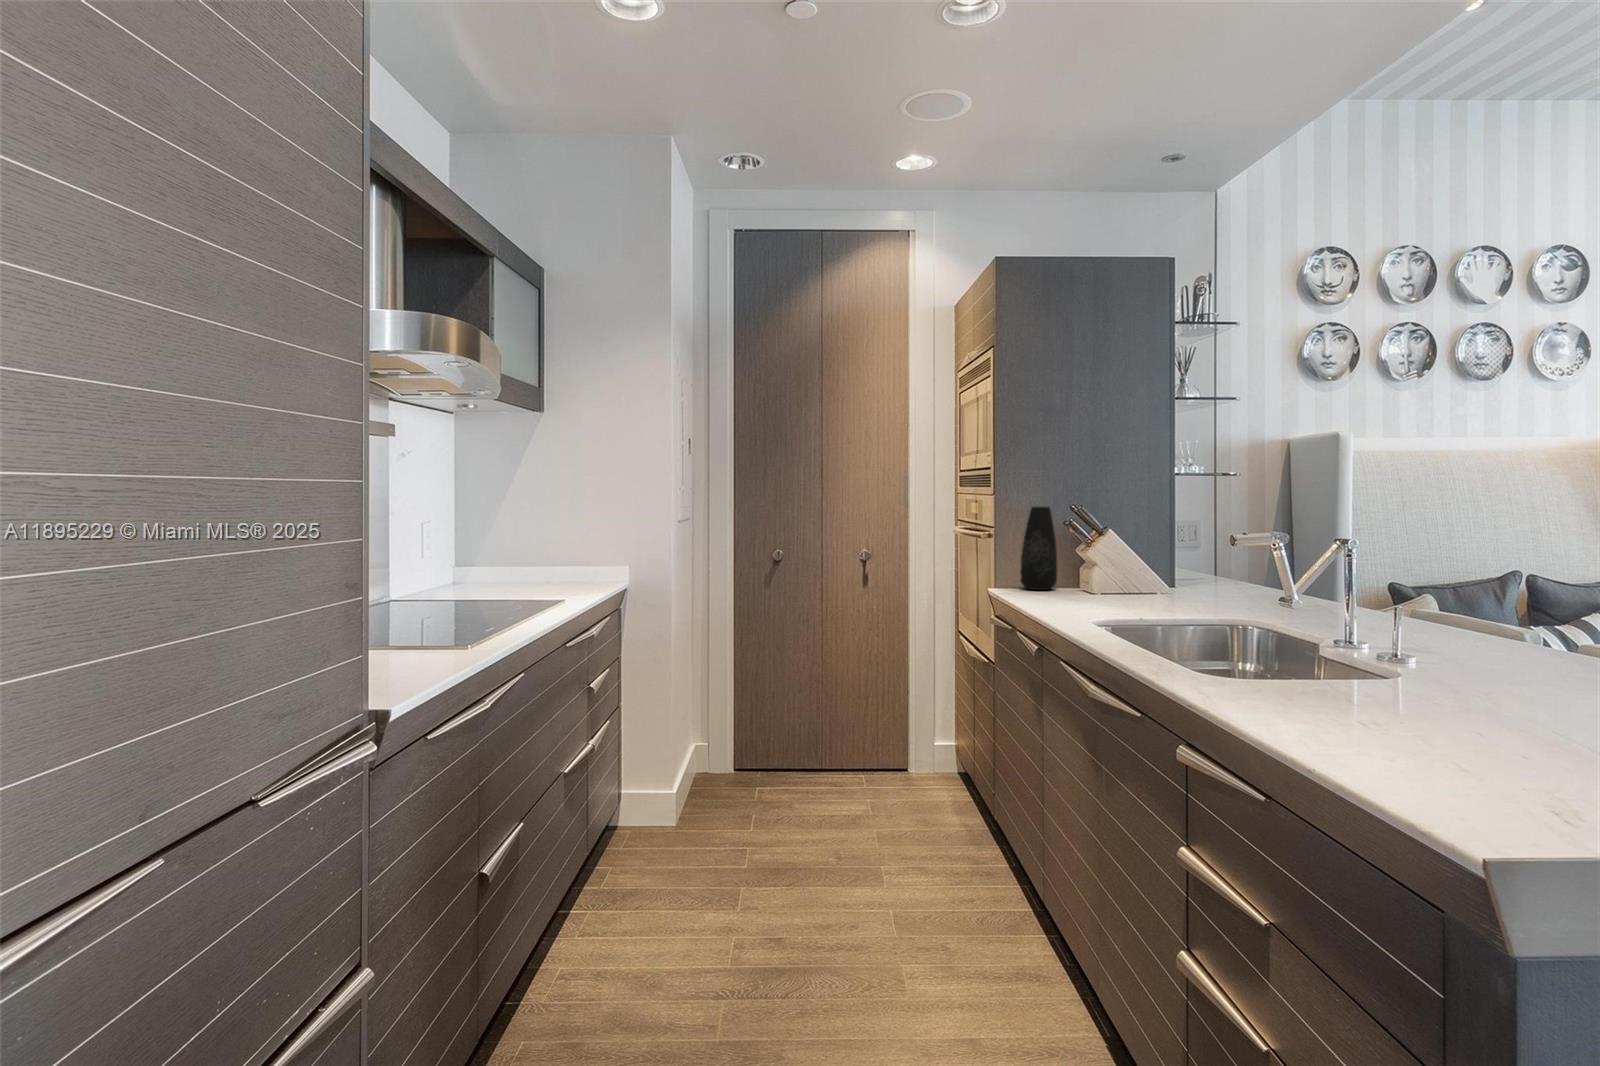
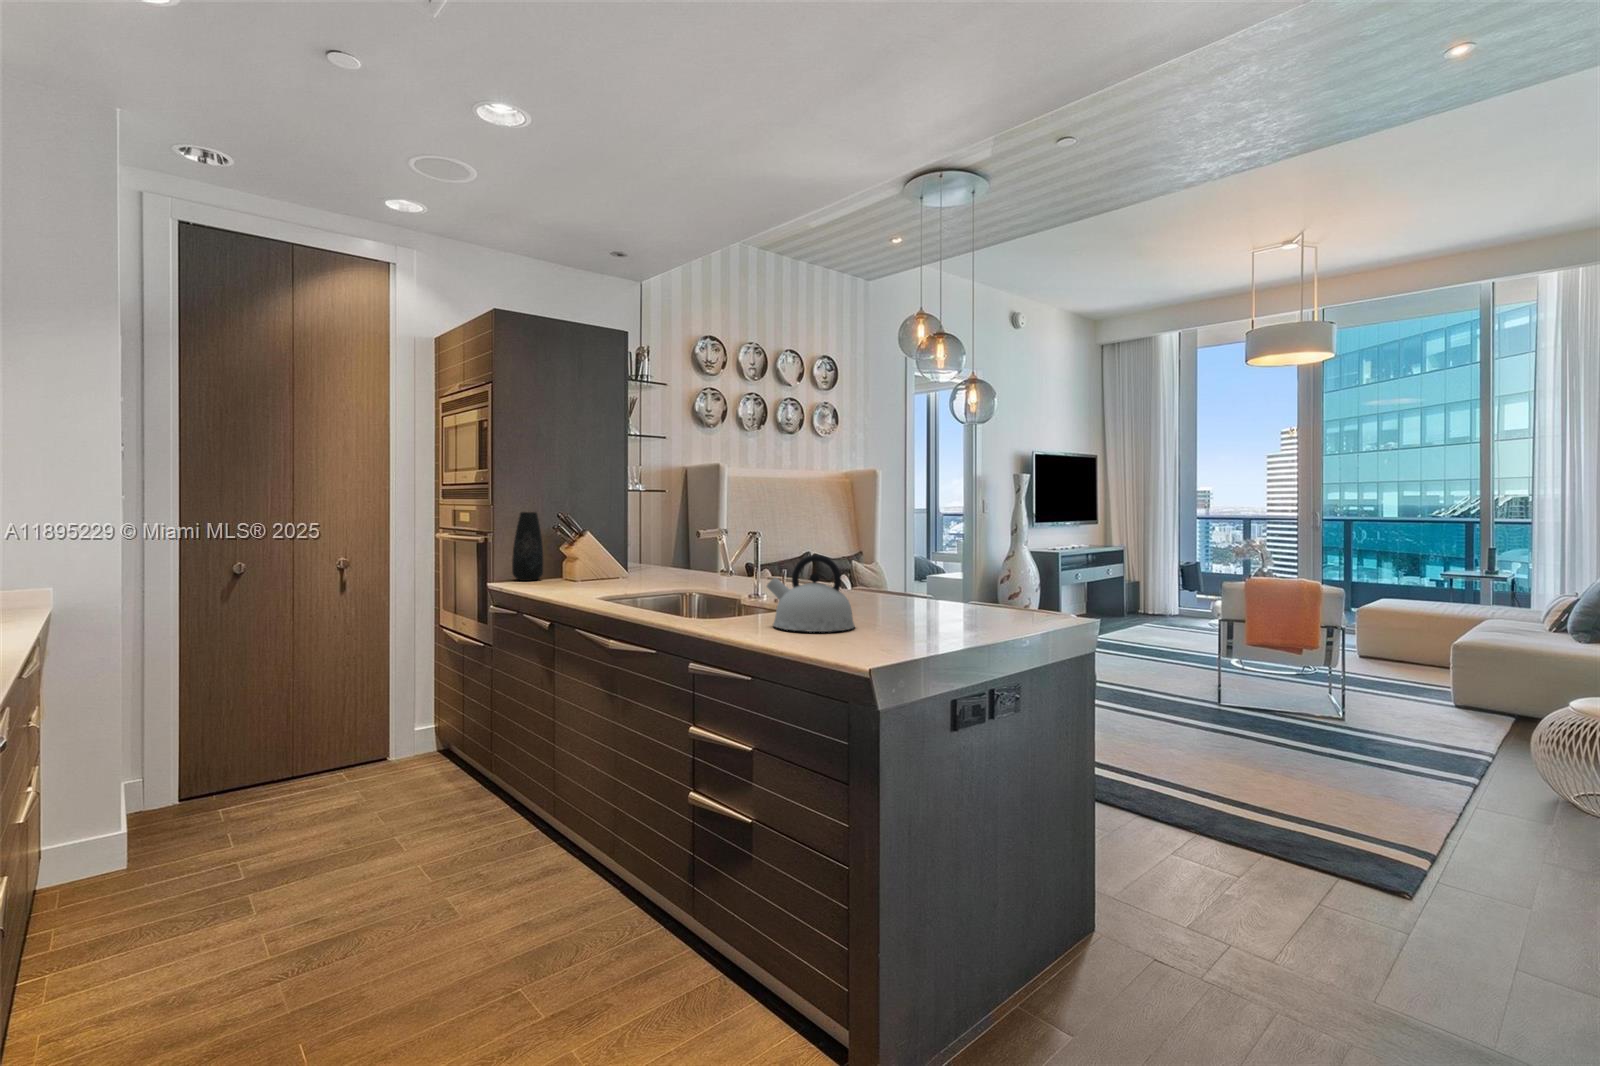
kettle: none [1327,586,1535,743] -> present [767,555,855,632]

